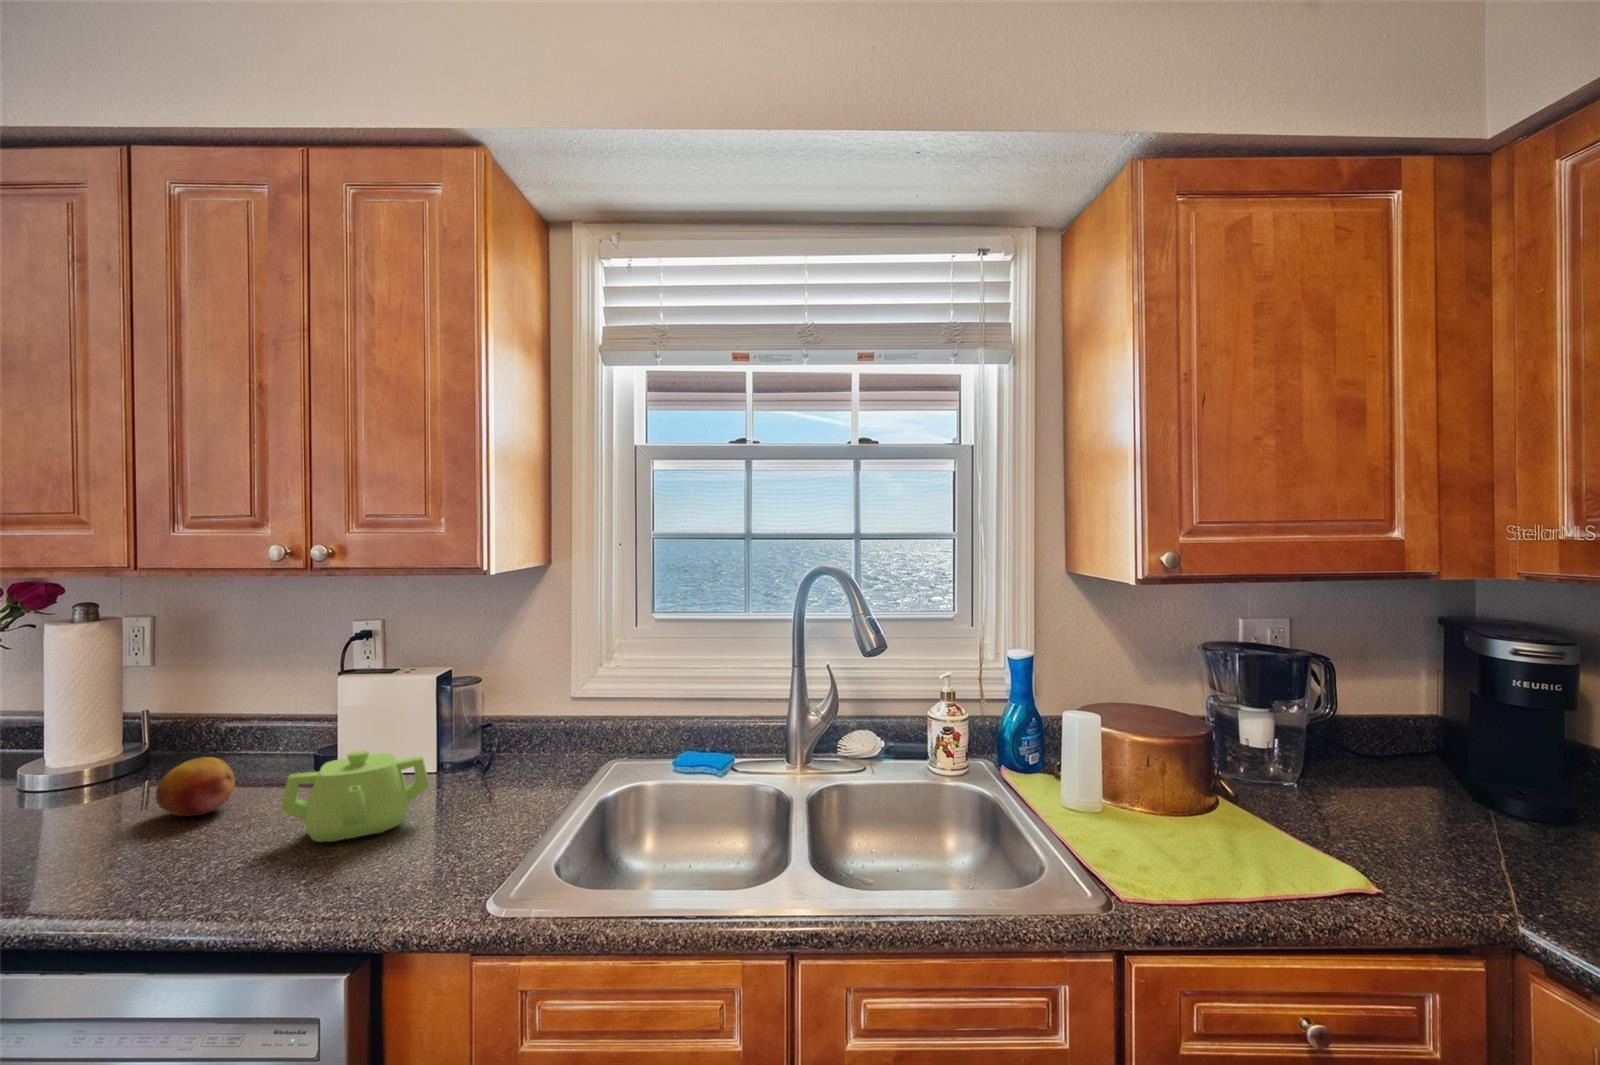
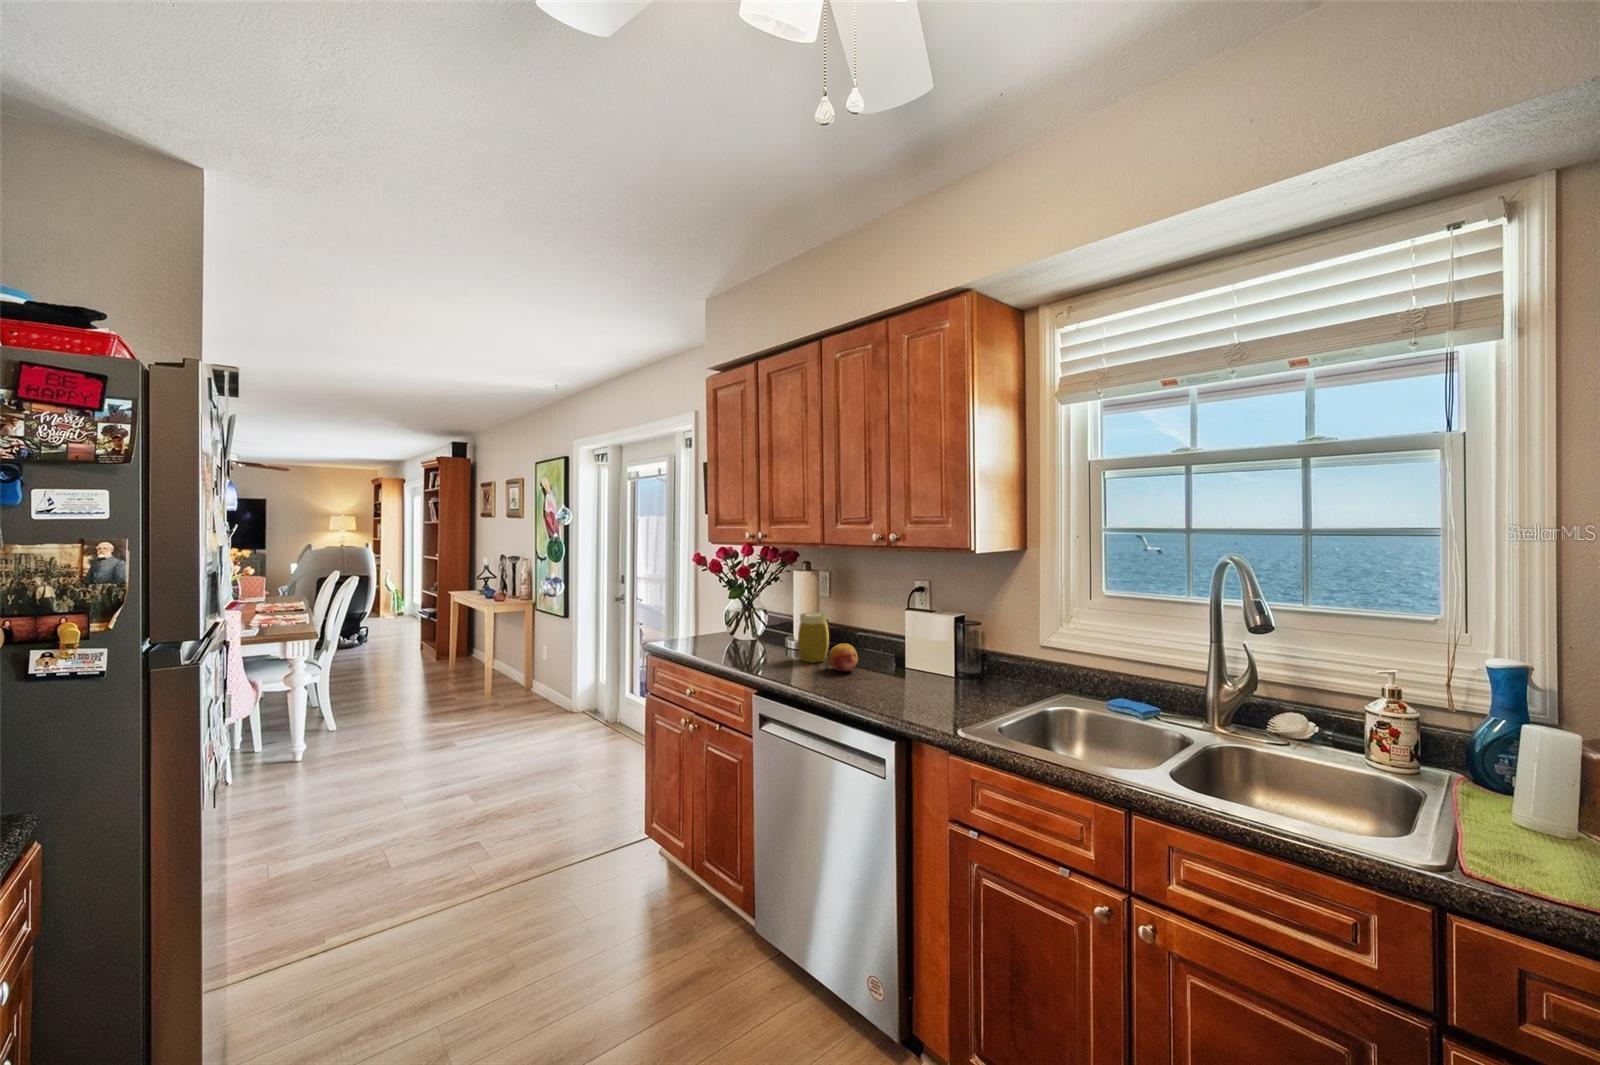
jar: none [65,702,154,813] -> present [798,612,829,663]
teapot: present [280,750,429,842] -> none [871,650,942,697]

